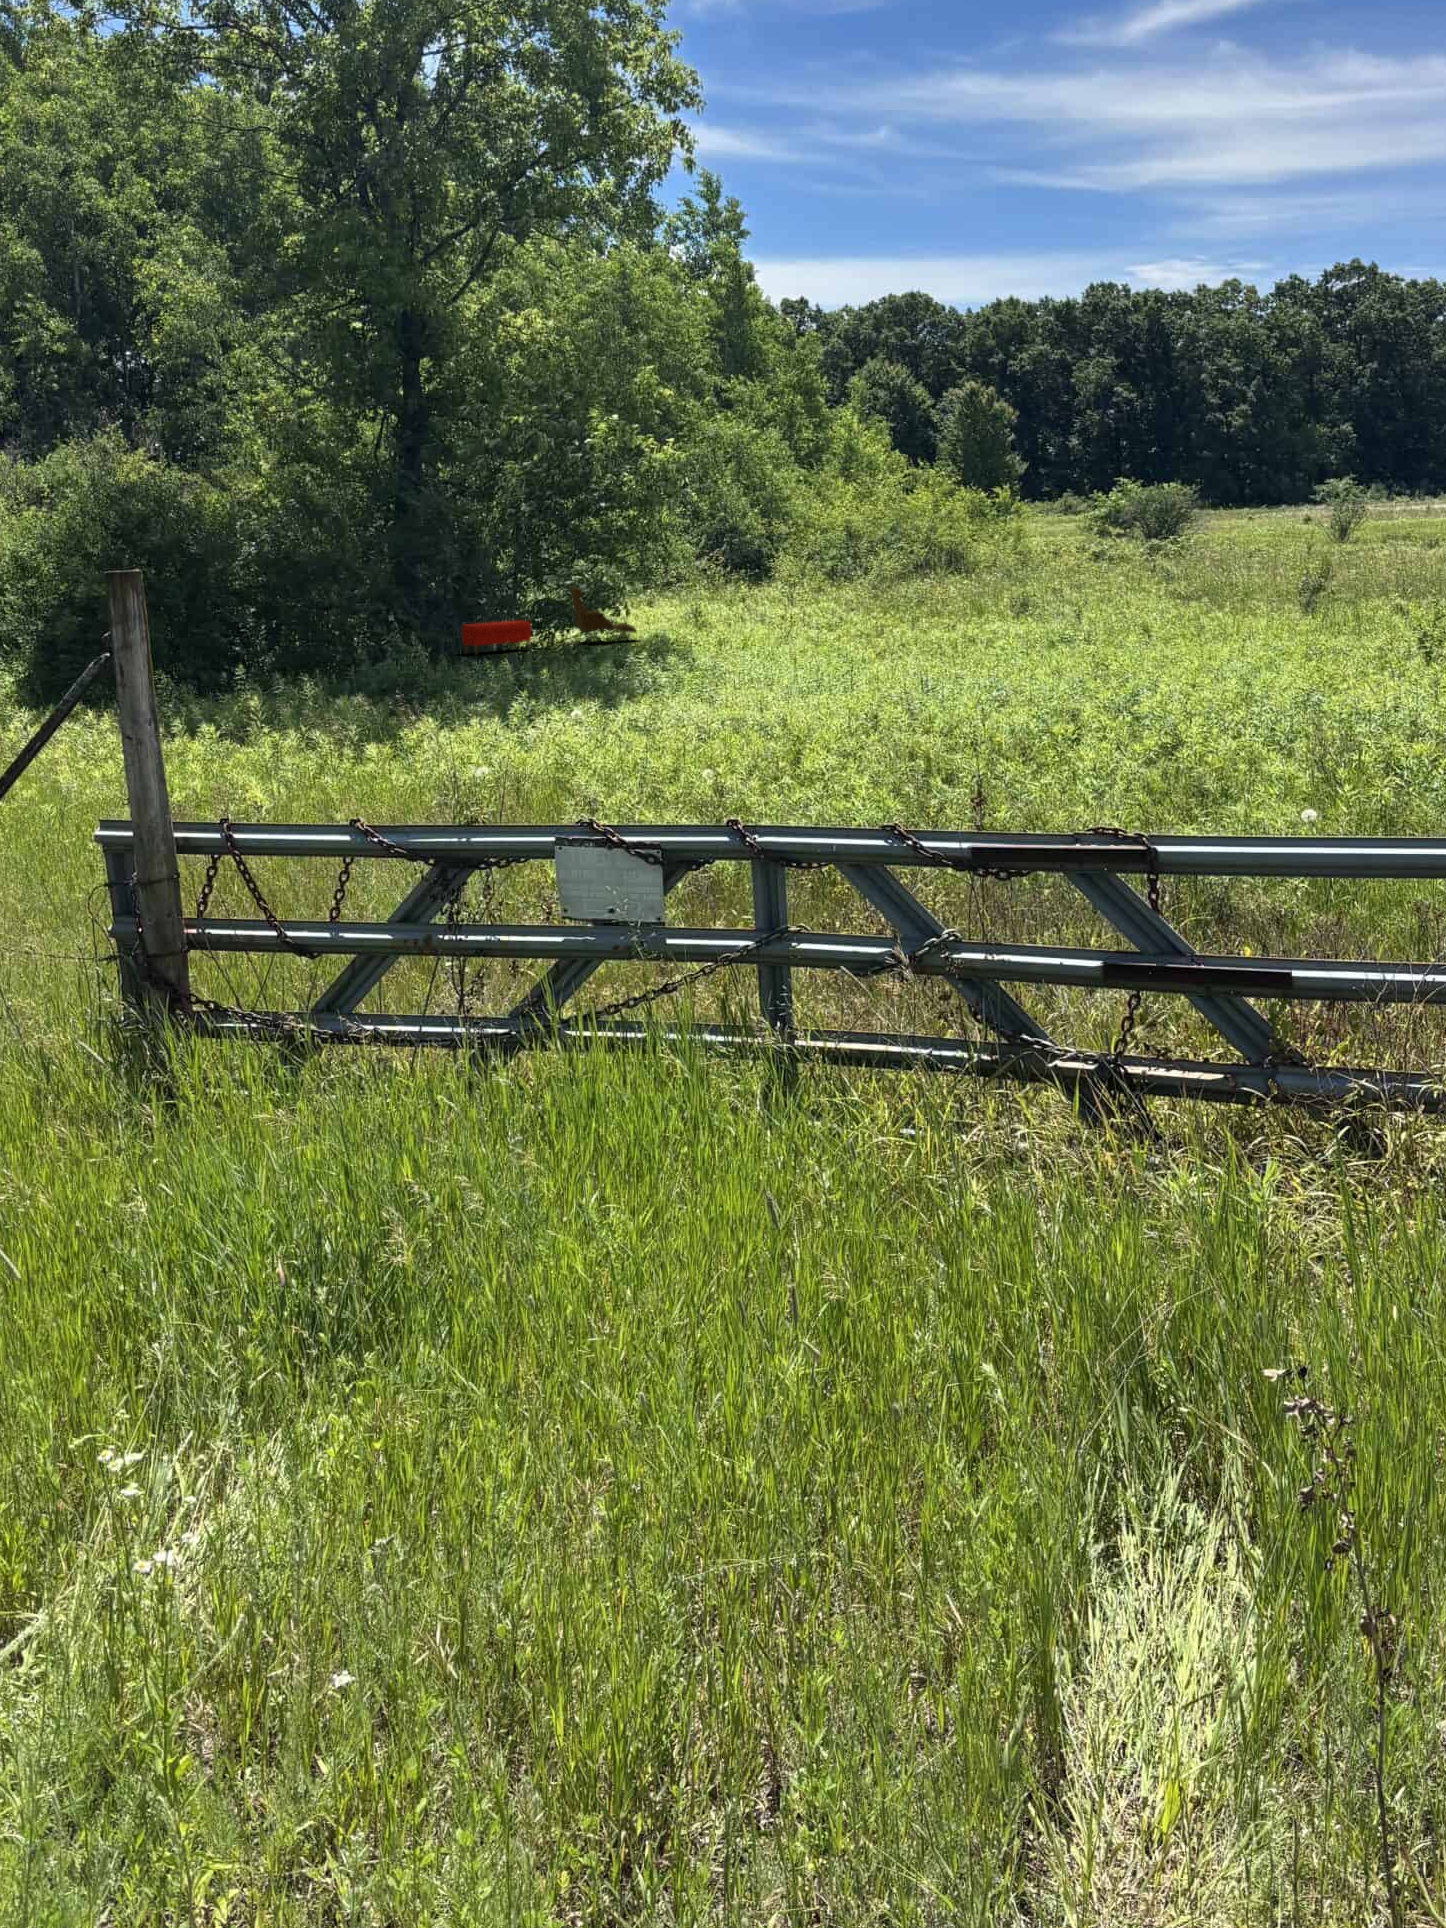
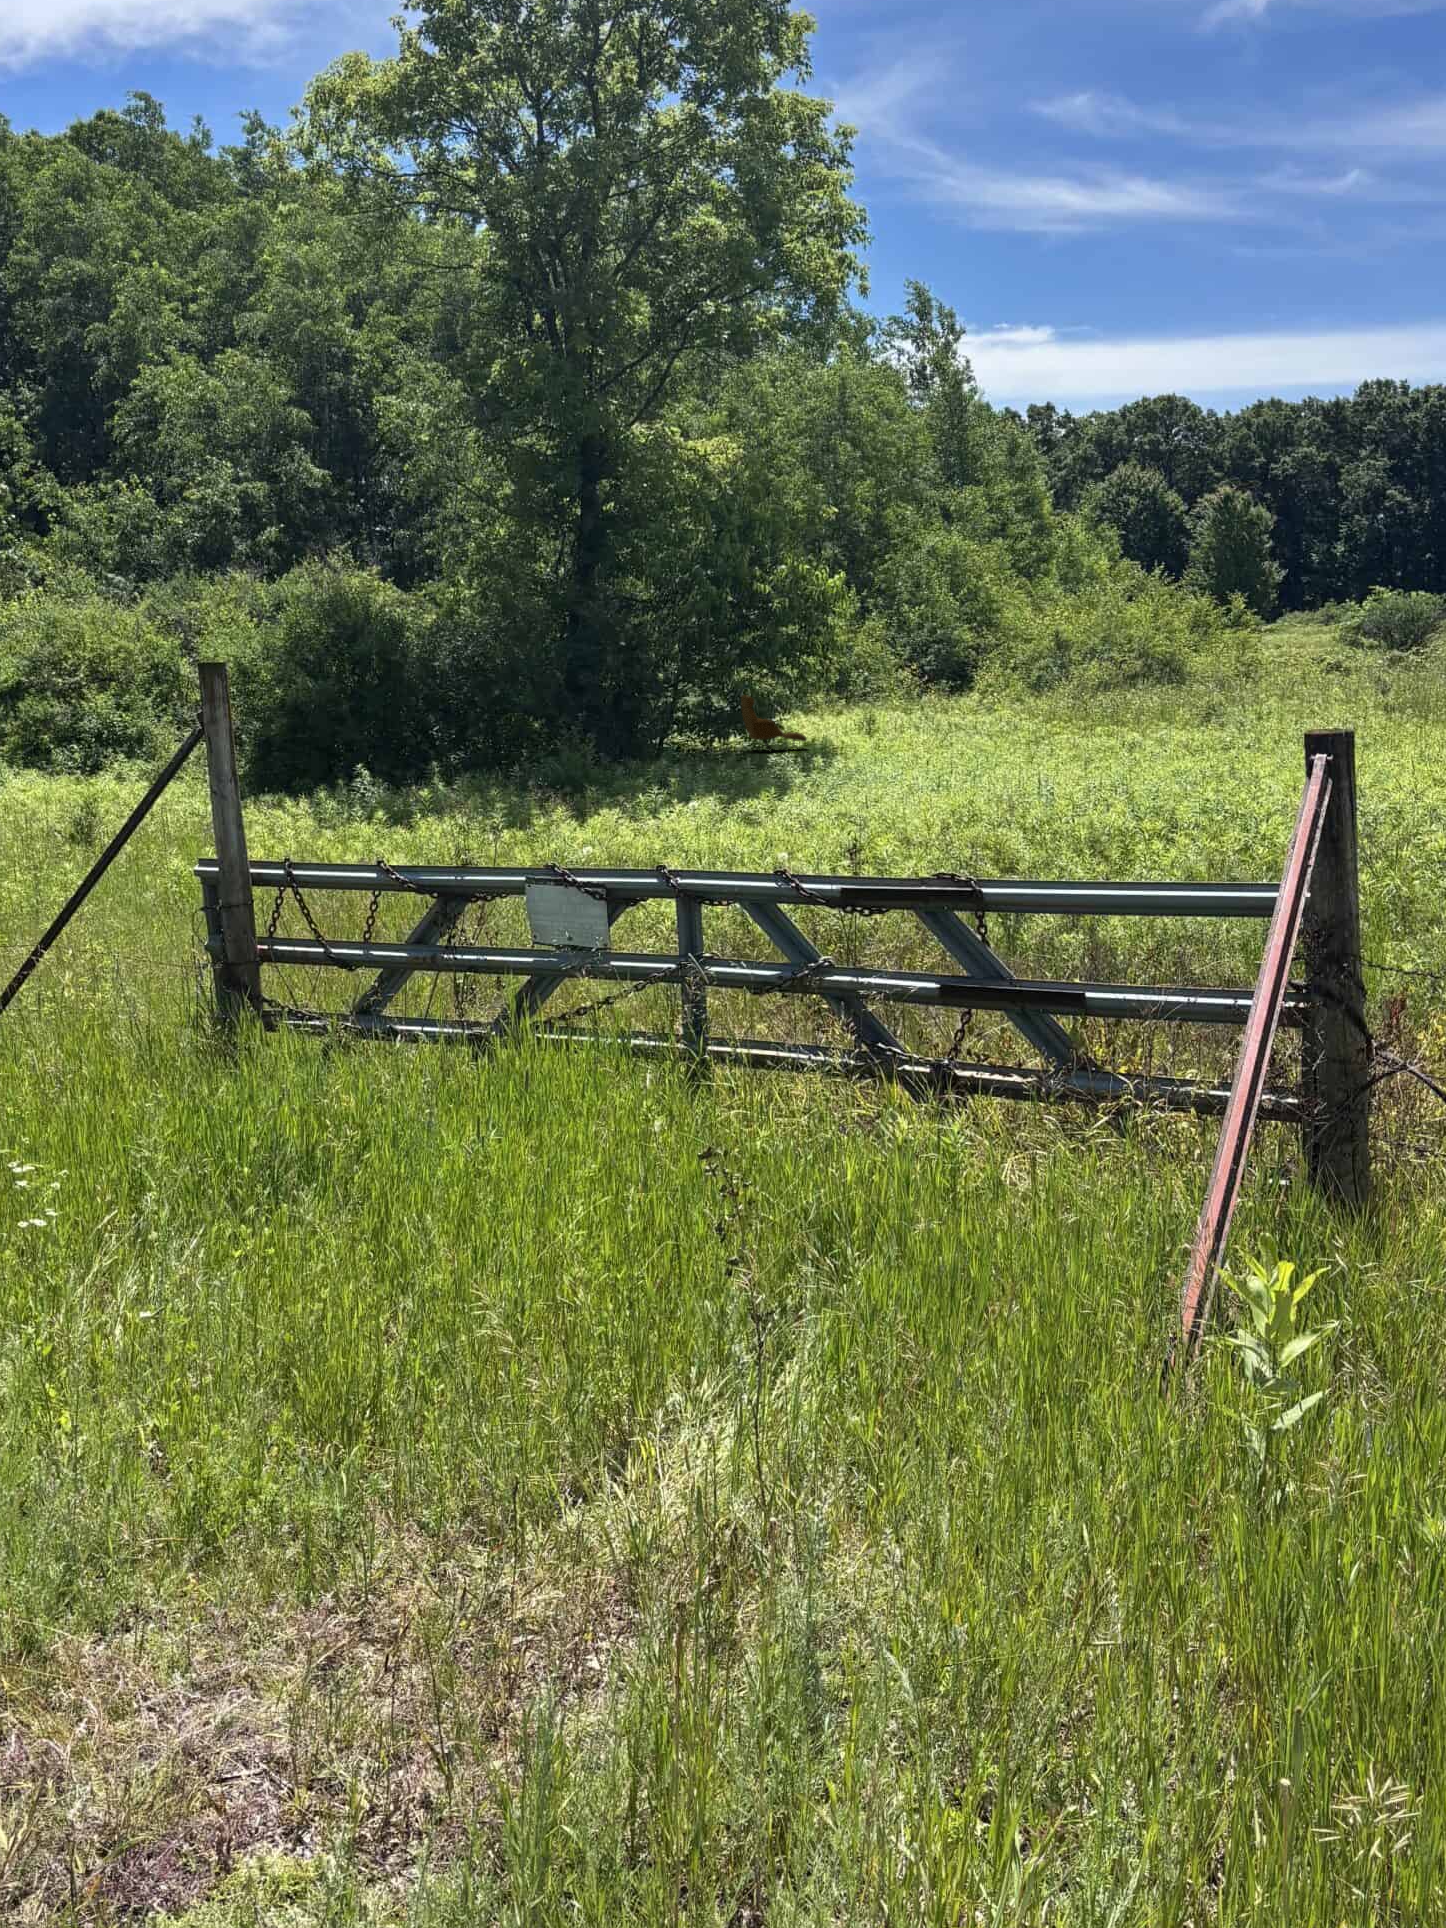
bench: present [462,621,531,654] -> none [636,728,702,761]

